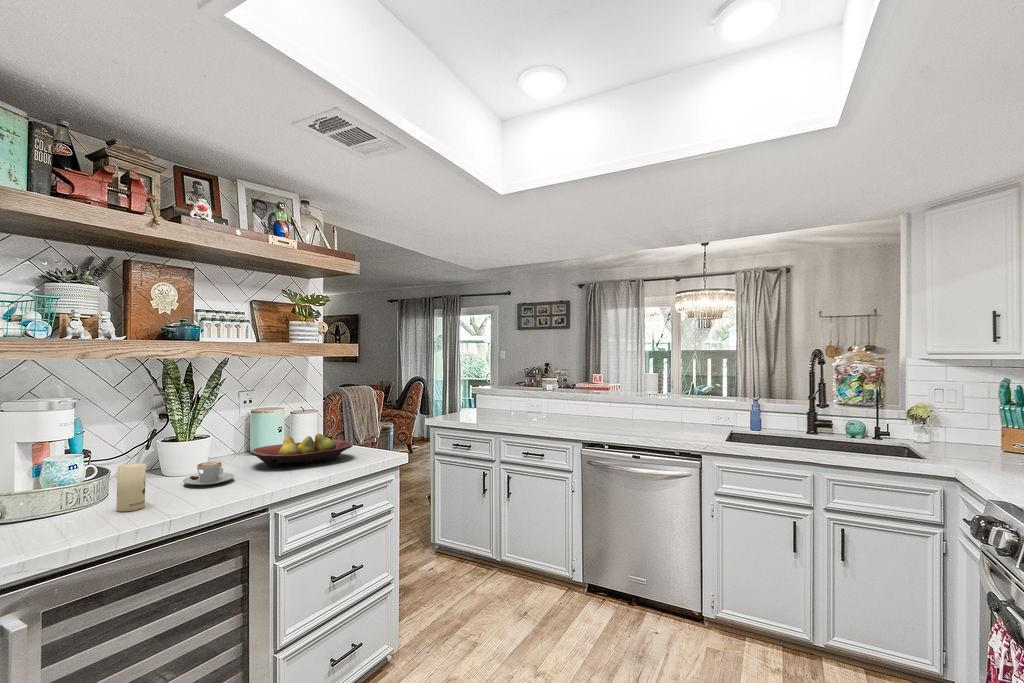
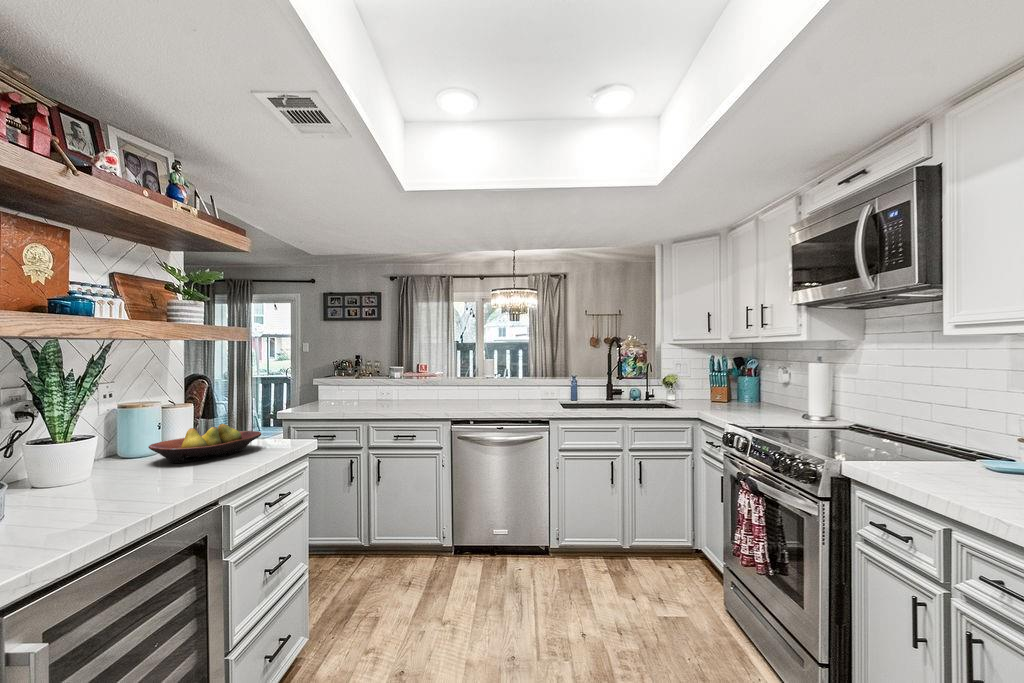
coffee cup: present [183,462,234,485] -> none [91,459,155,486]
candle: present [116,463,146,511] -> none [48,460,84,518]

